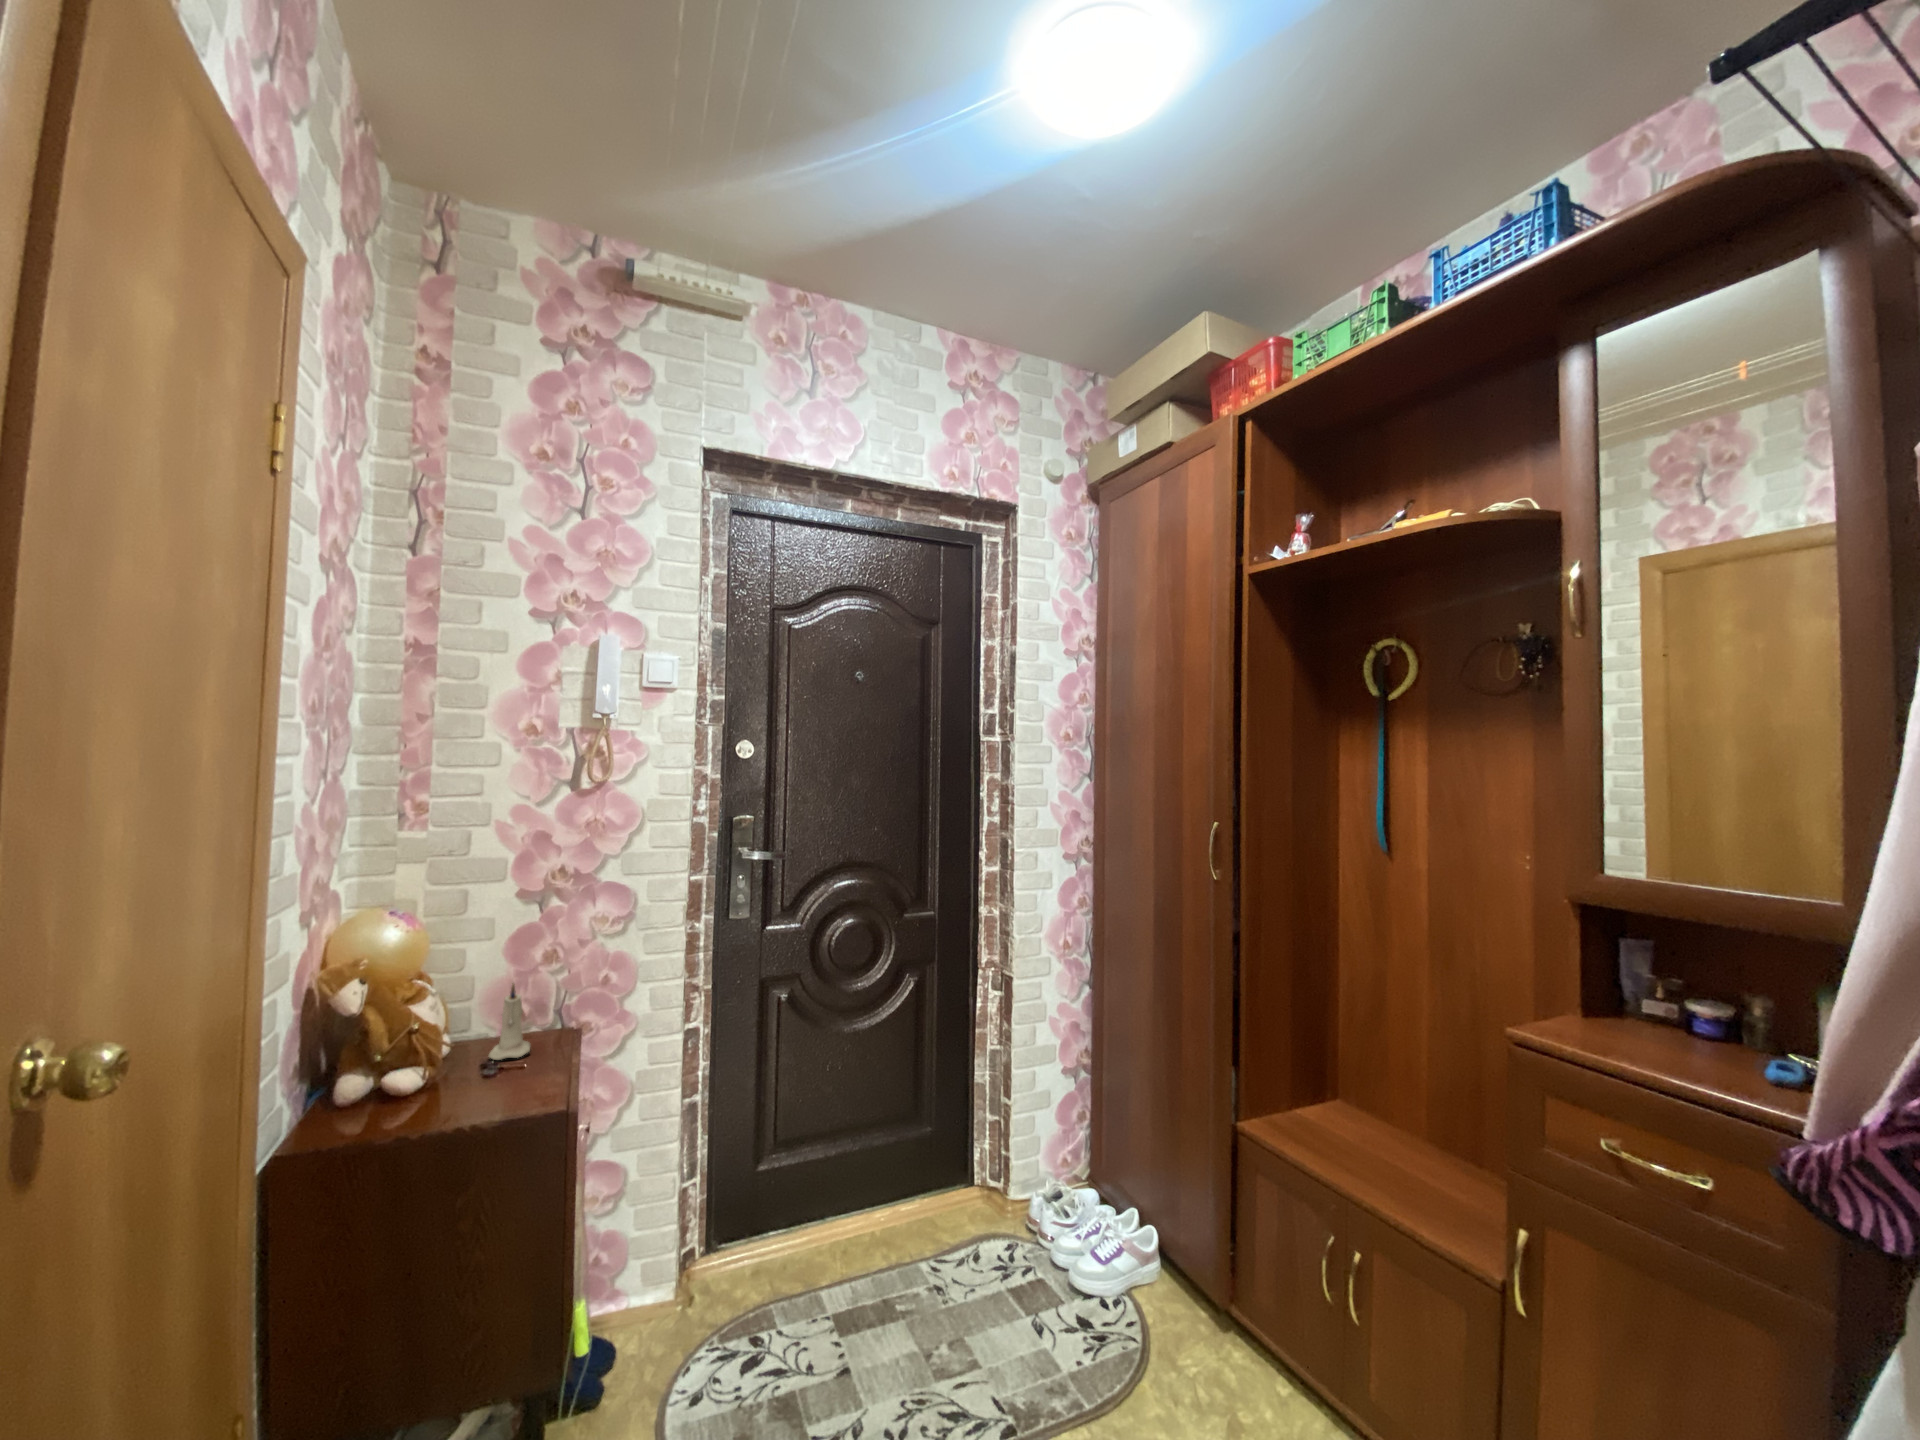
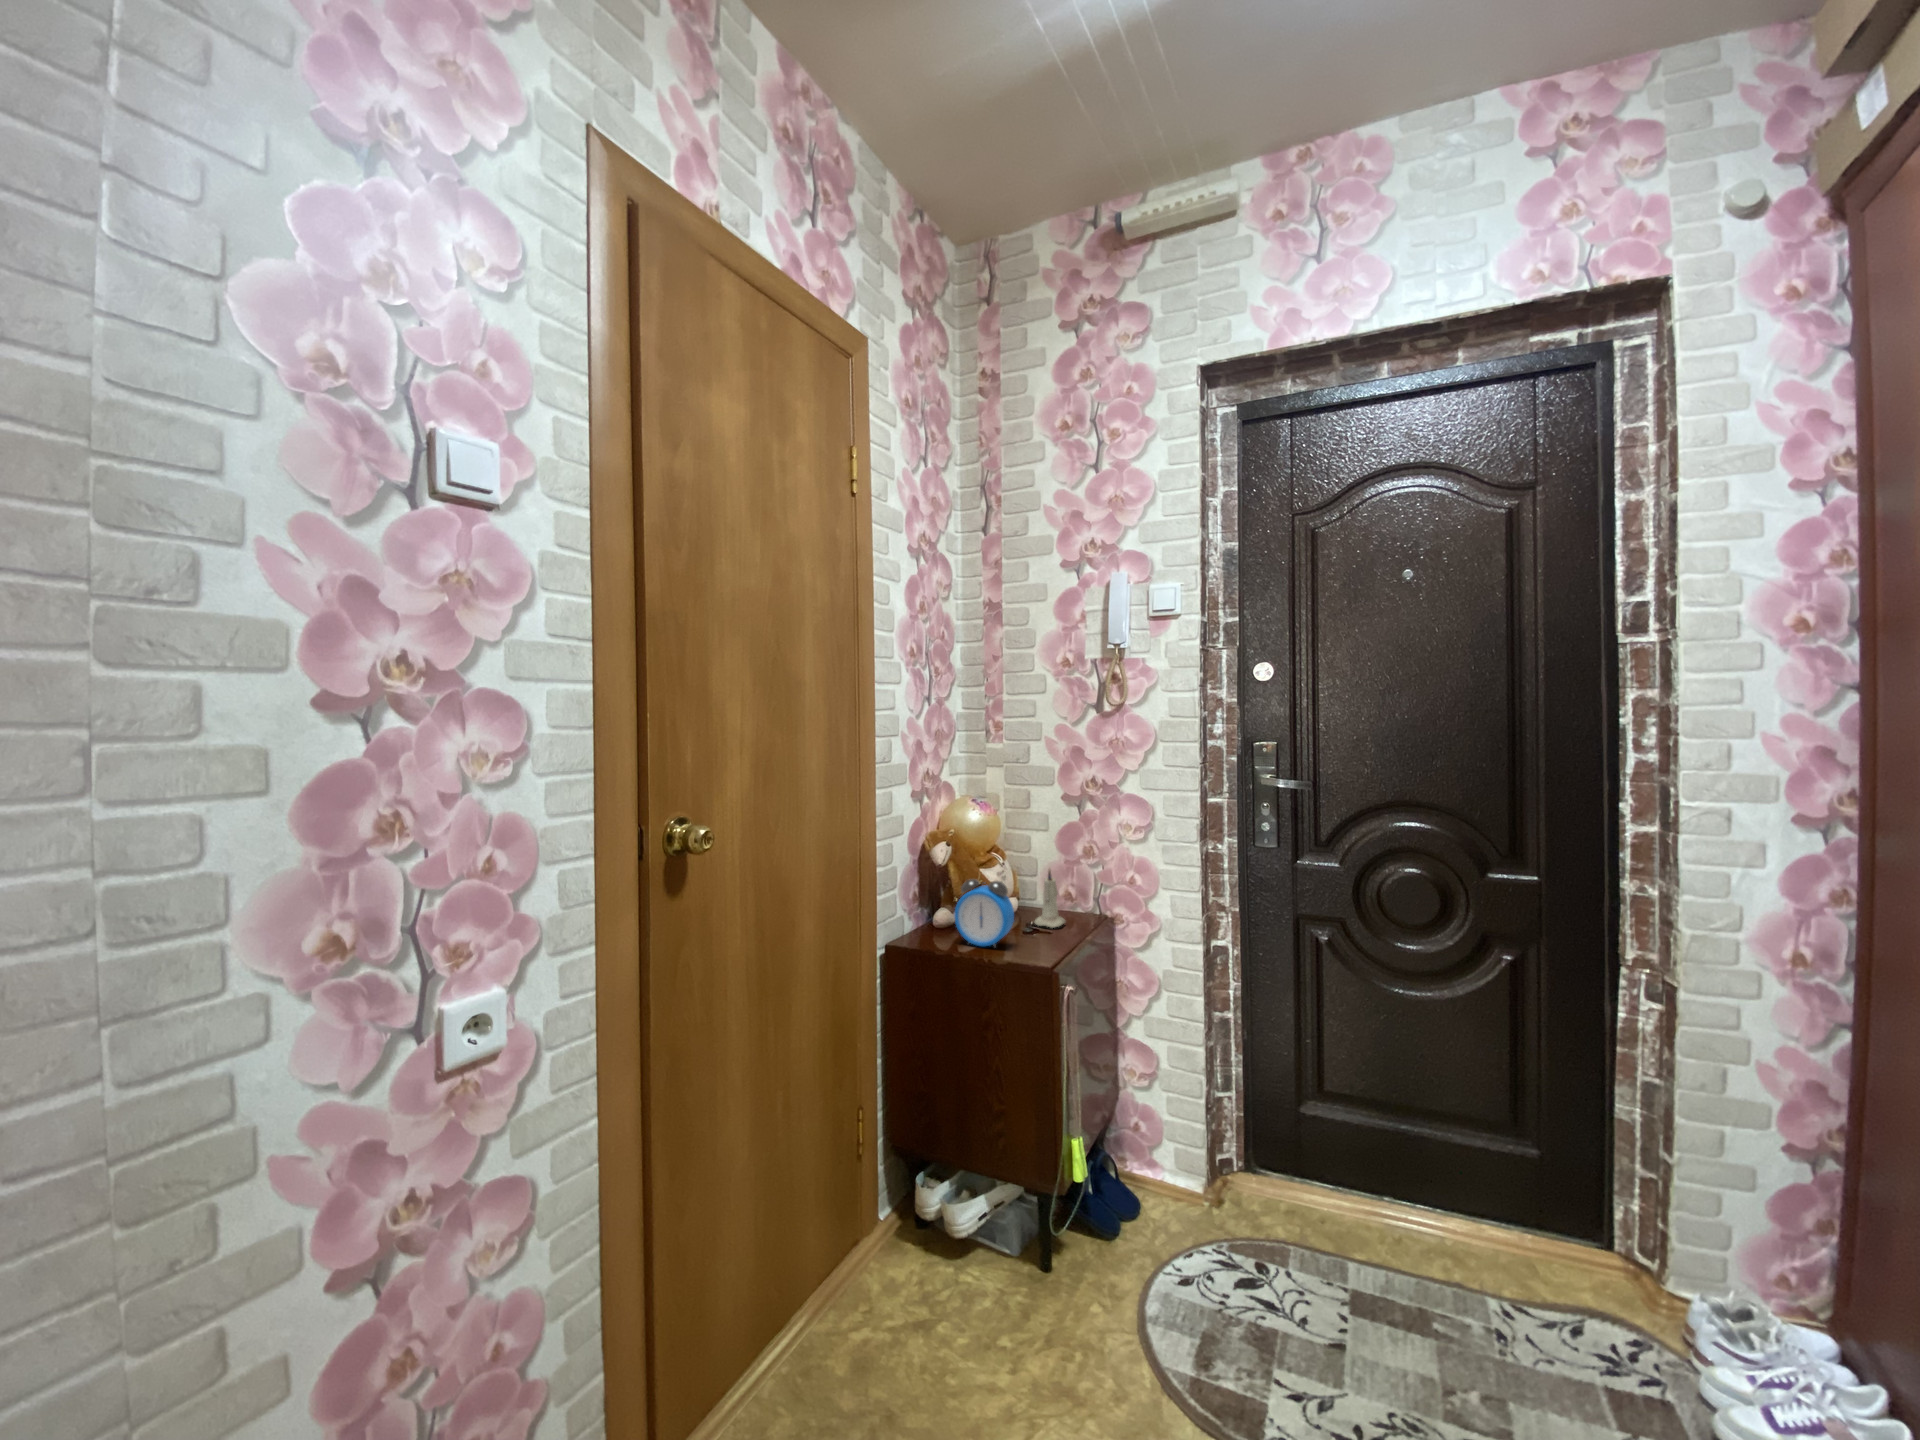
alarm clock: none [401,1016,493,1117] -> present [954,879,1014,946]

